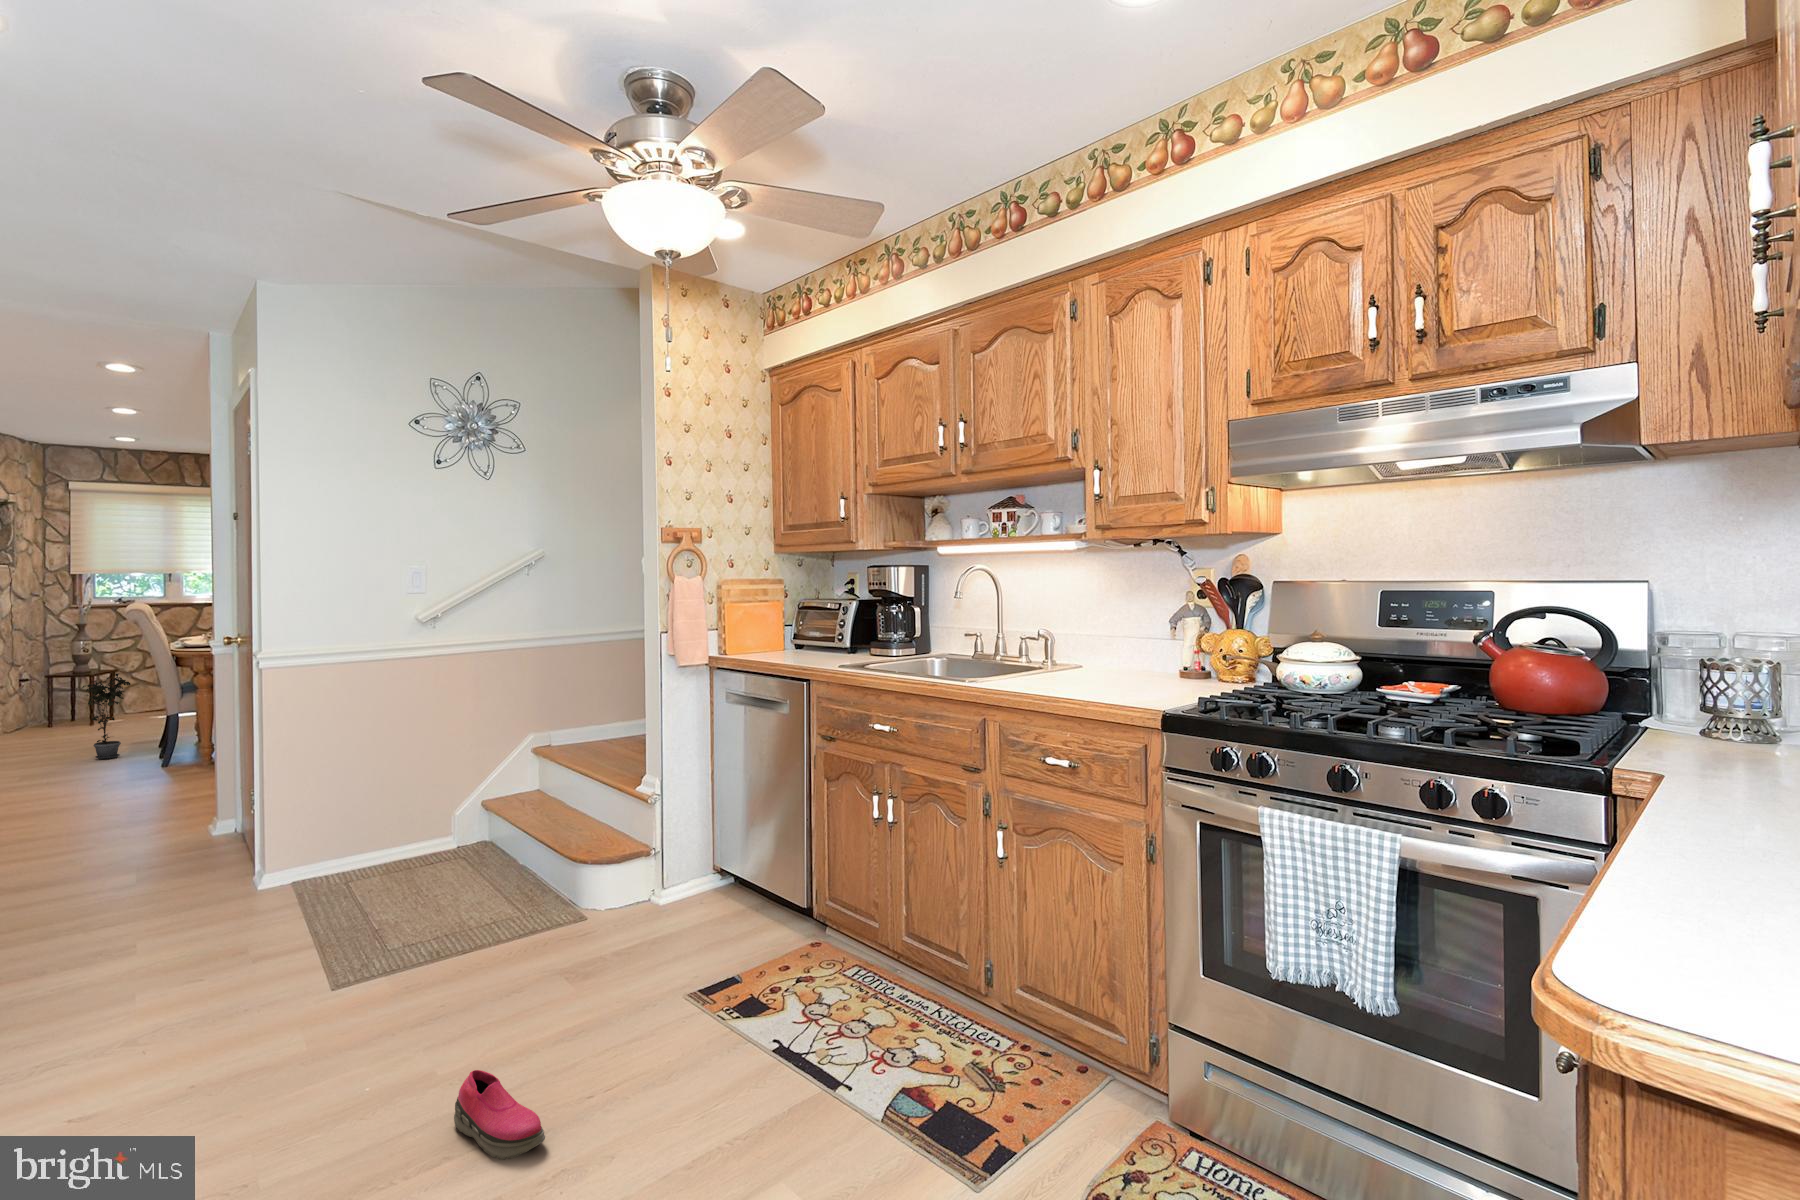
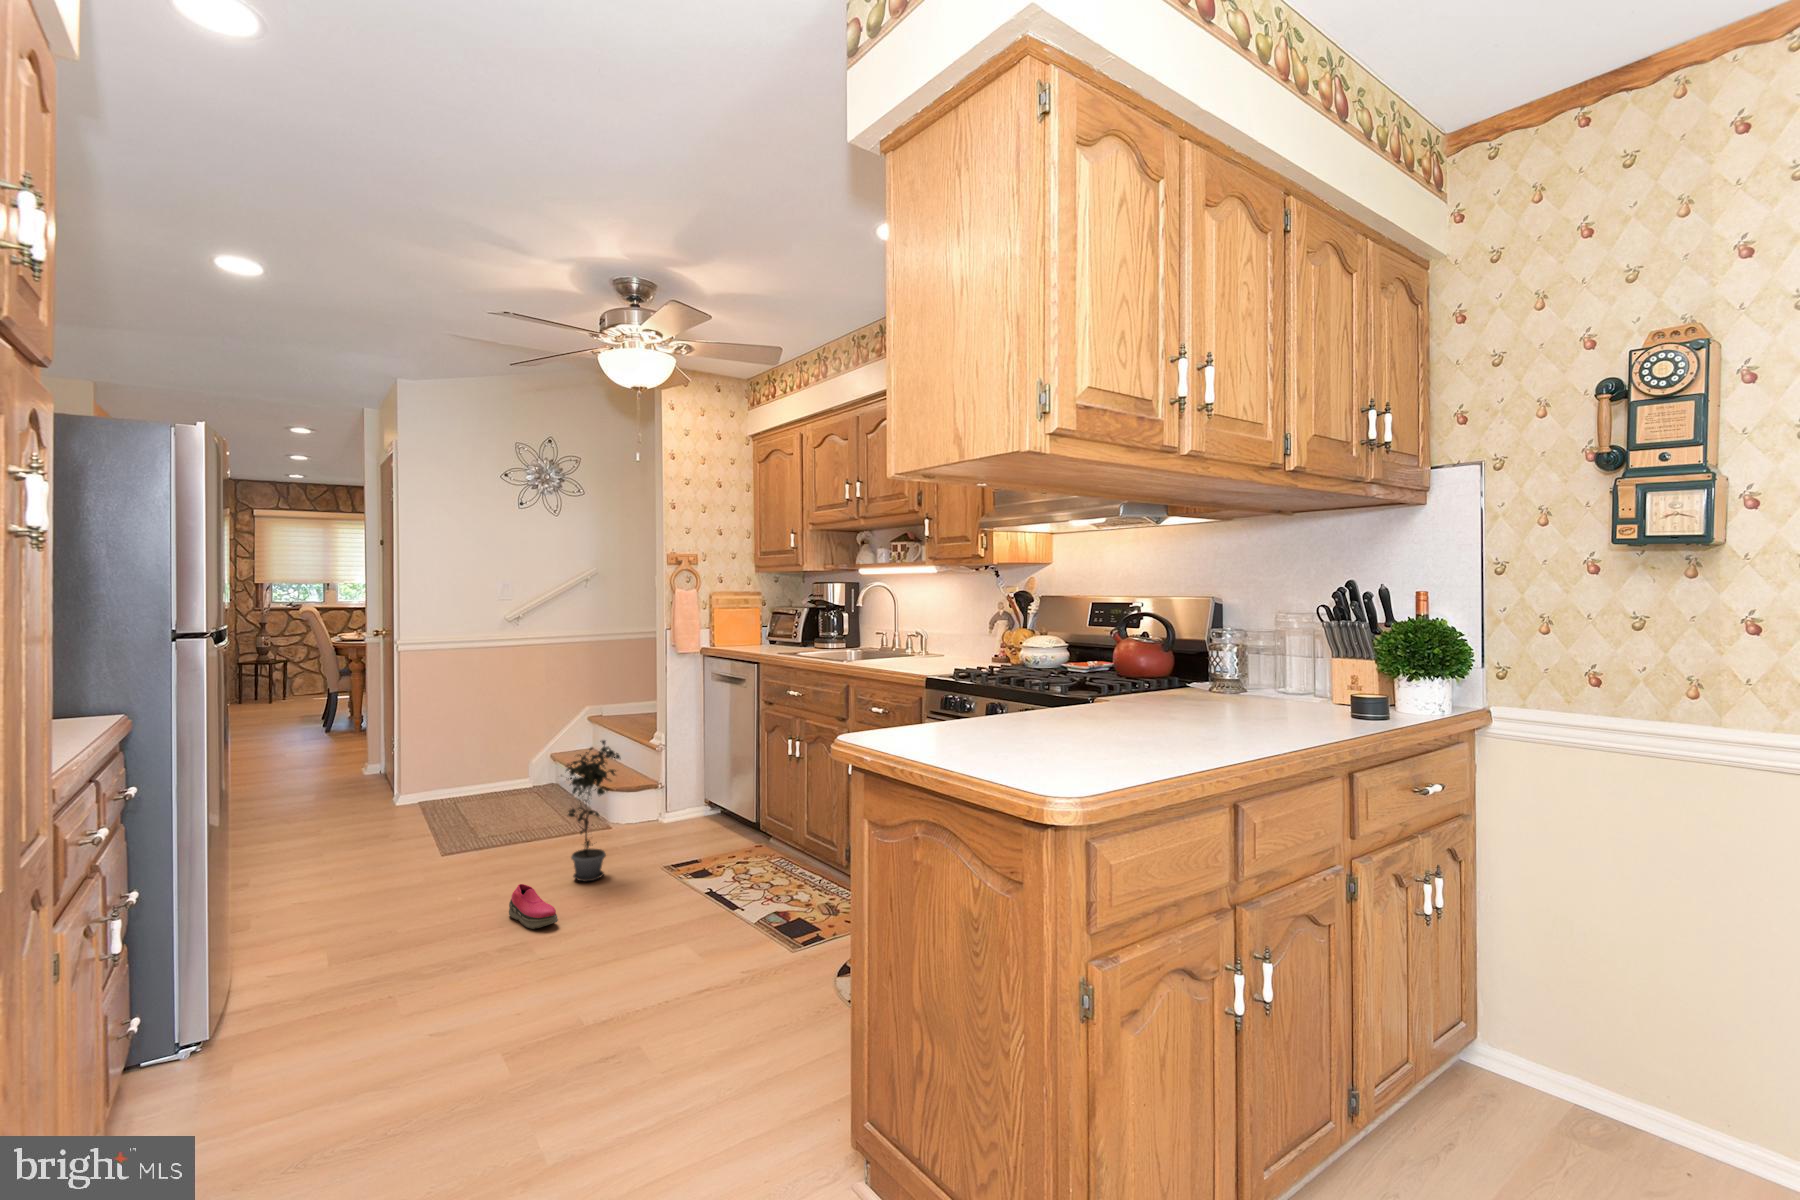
potted plant: present [82,673,131,759] -> present [566,740,621,882]

